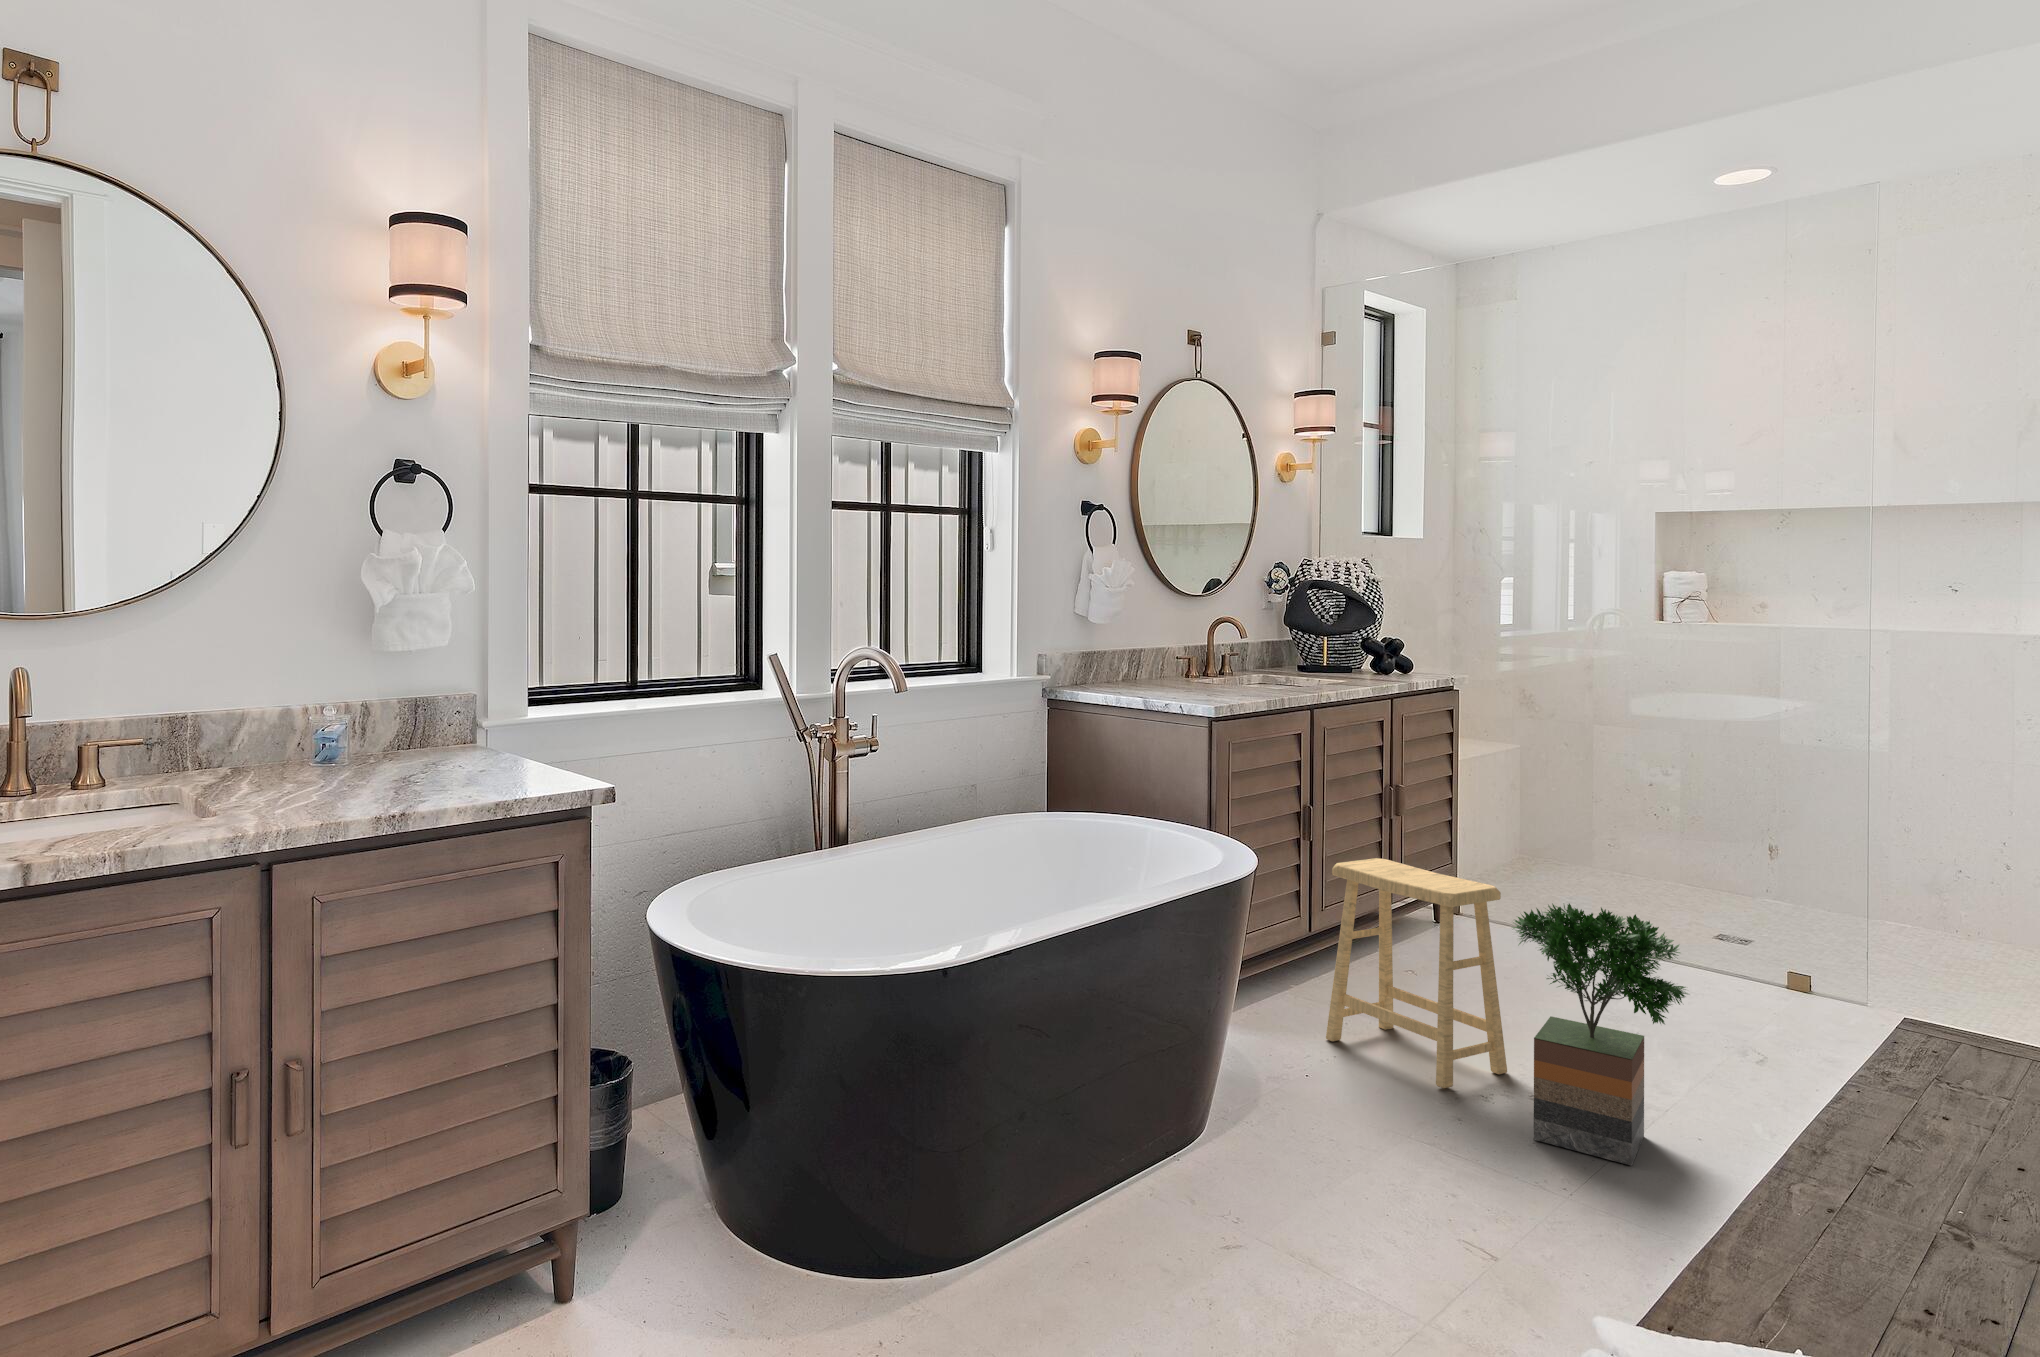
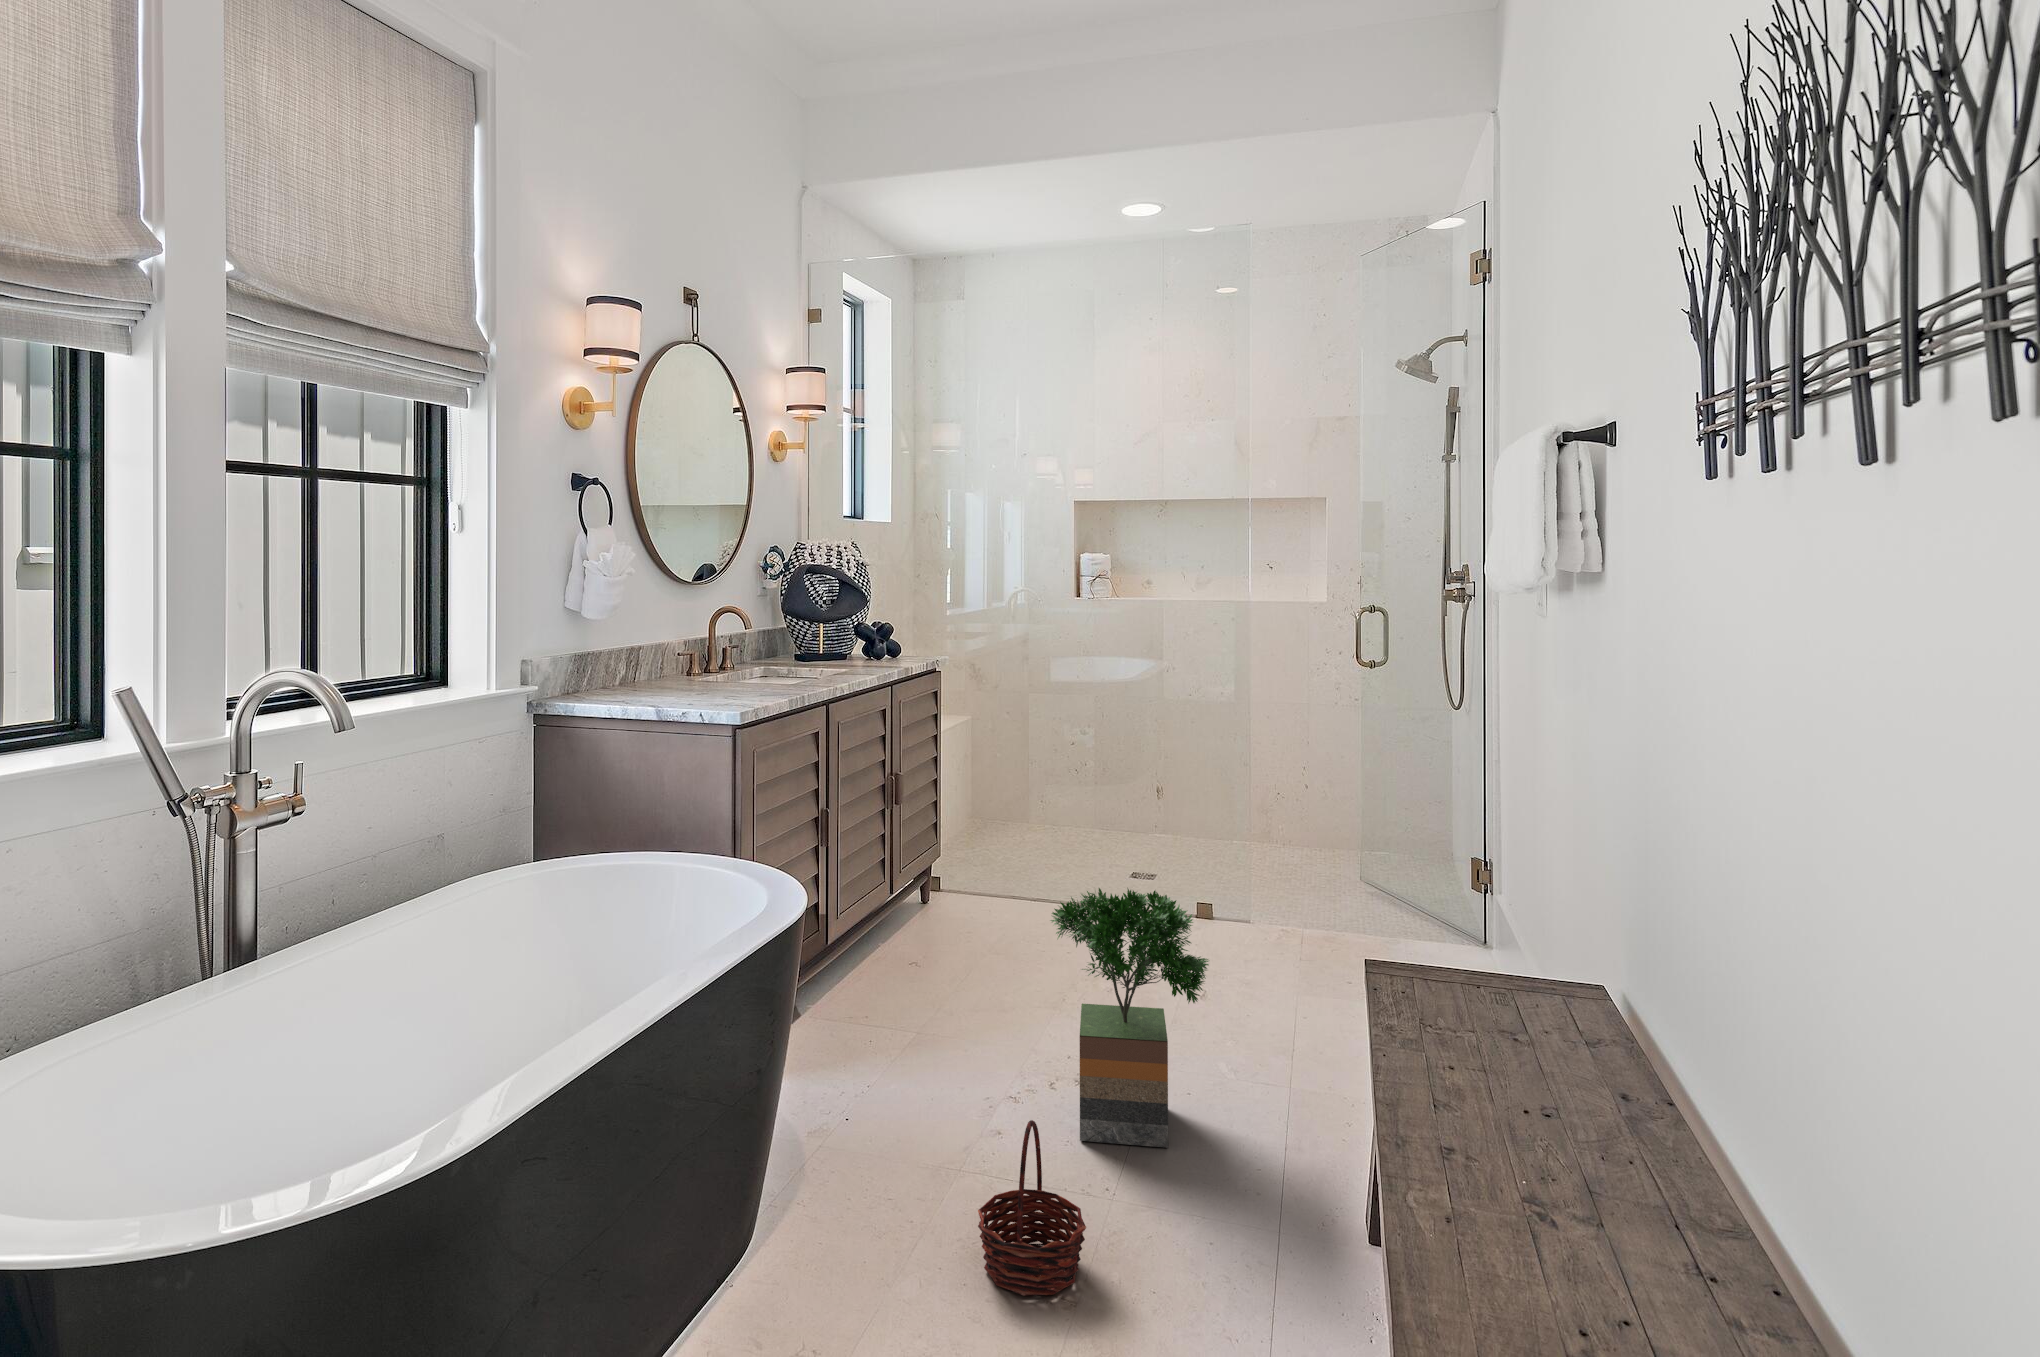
footstool: present [1326,858,1507,1088] -> none [859,857,1032,1098]
basket: none [1392,1080,1498,1231] -> present [978,1120,1086,1296]

